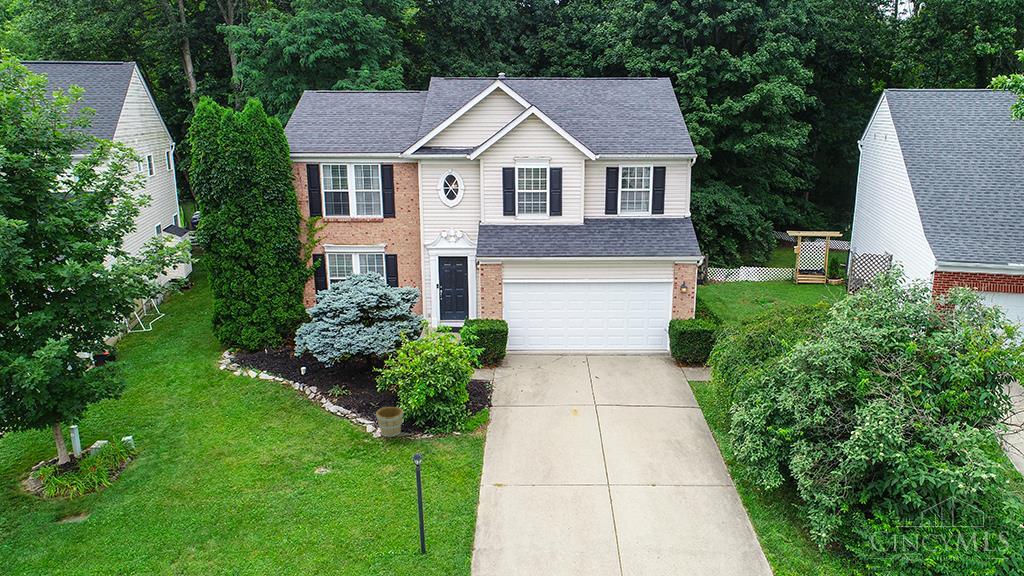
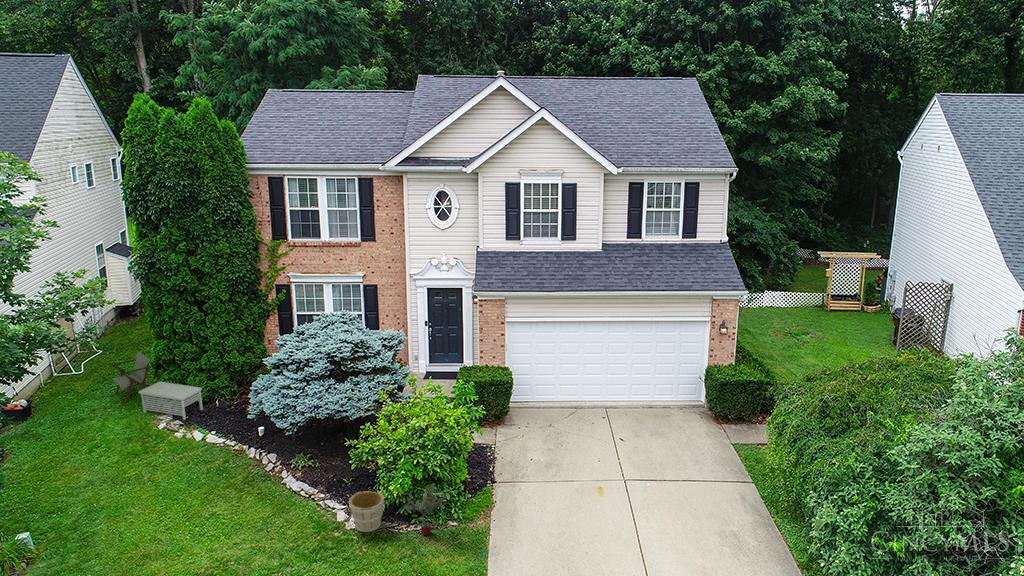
lounge chair: none [178,309,217,350] -> present [111,352,150,403]
storage bench: none [203,332,255,362] -> present [138,382,203,420]
potted tree: none [418,399,452,439] -> present [404,485,446,535]

